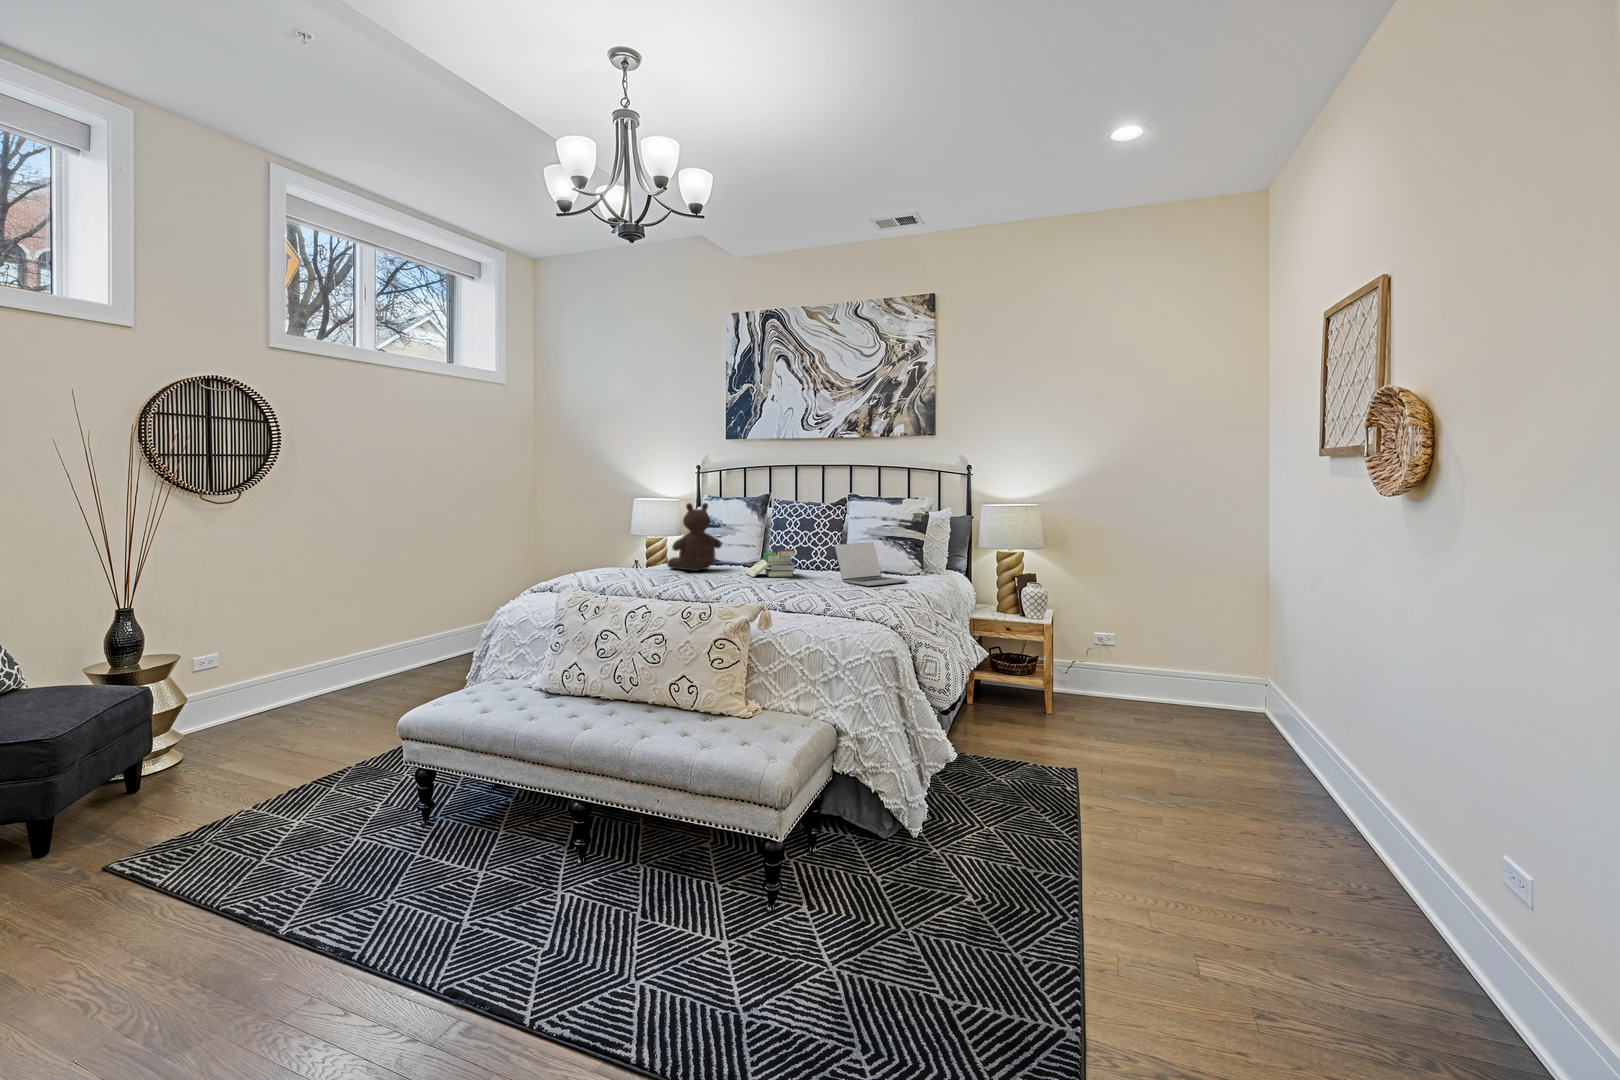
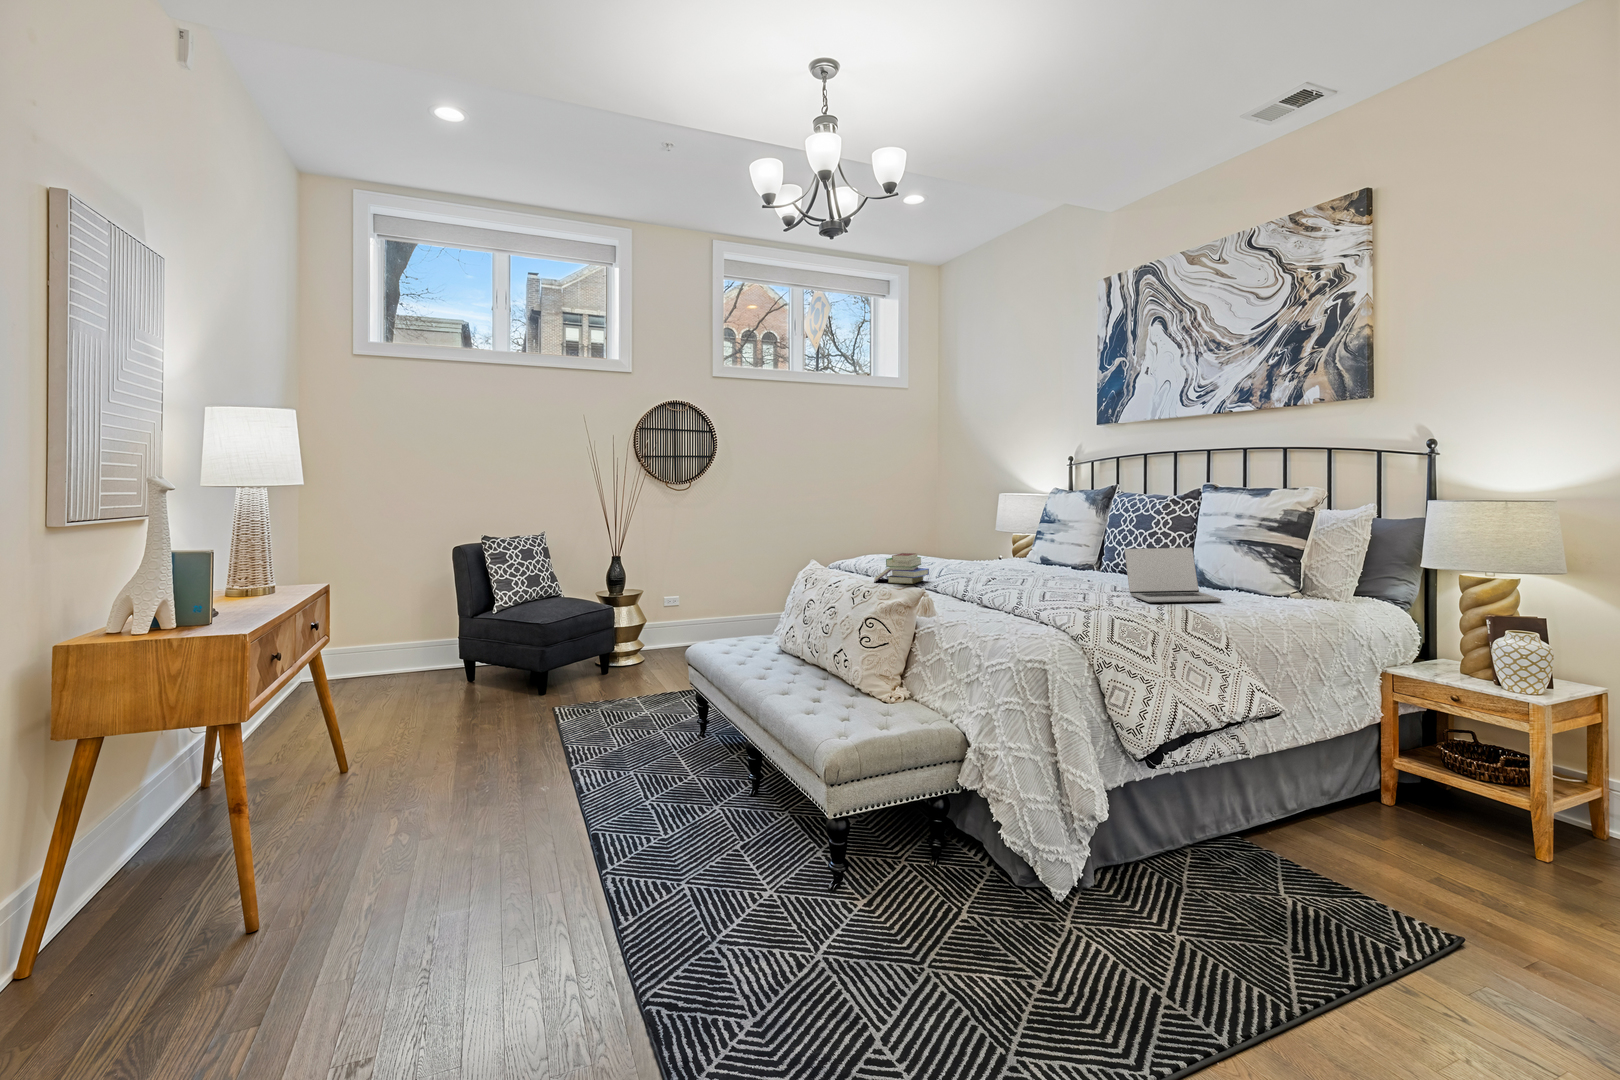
teddy bear: present [667,503,721,571] -> none [966,500,1028,573]
book: present [746,549,796,577] -> present [874,553,929,584]

